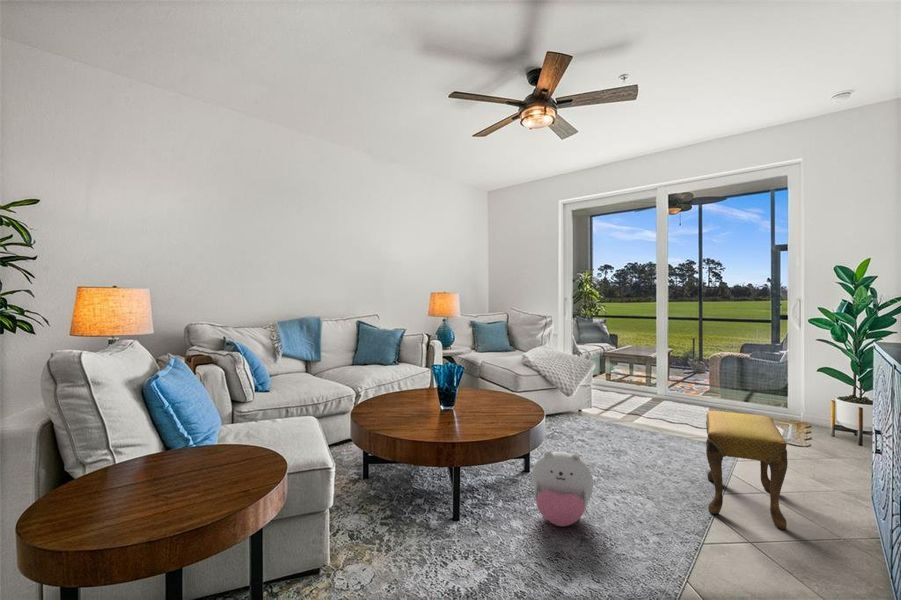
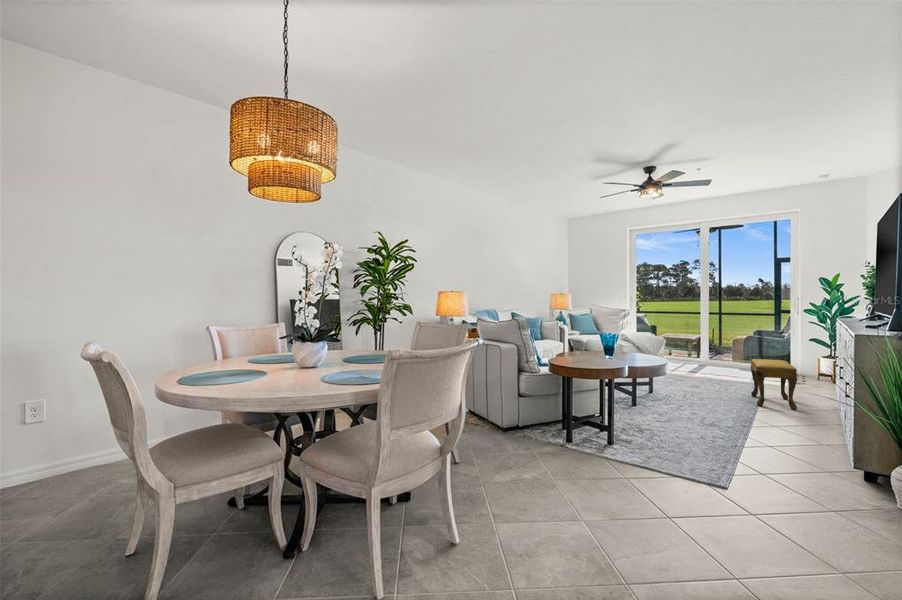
plush toy: present [532,451,593,526] -> none [668,376,702,410]

